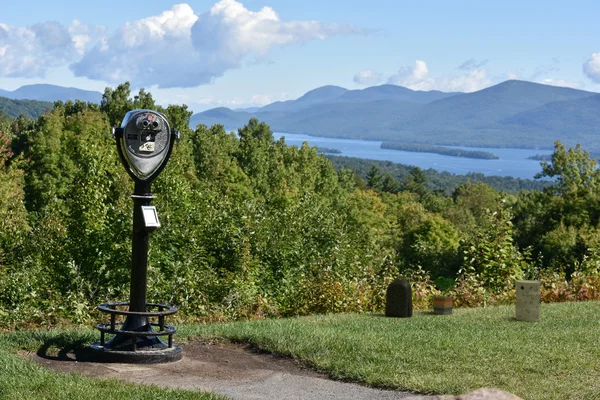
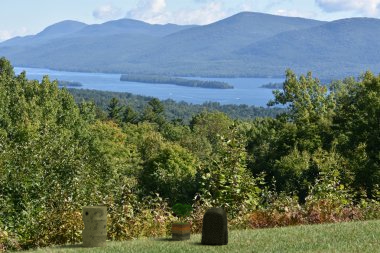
backpack: present [385,279,412,317] -> present [201,207,228,245]
trash can: present [515,280,541,321] -> present [82,206,107,247]

